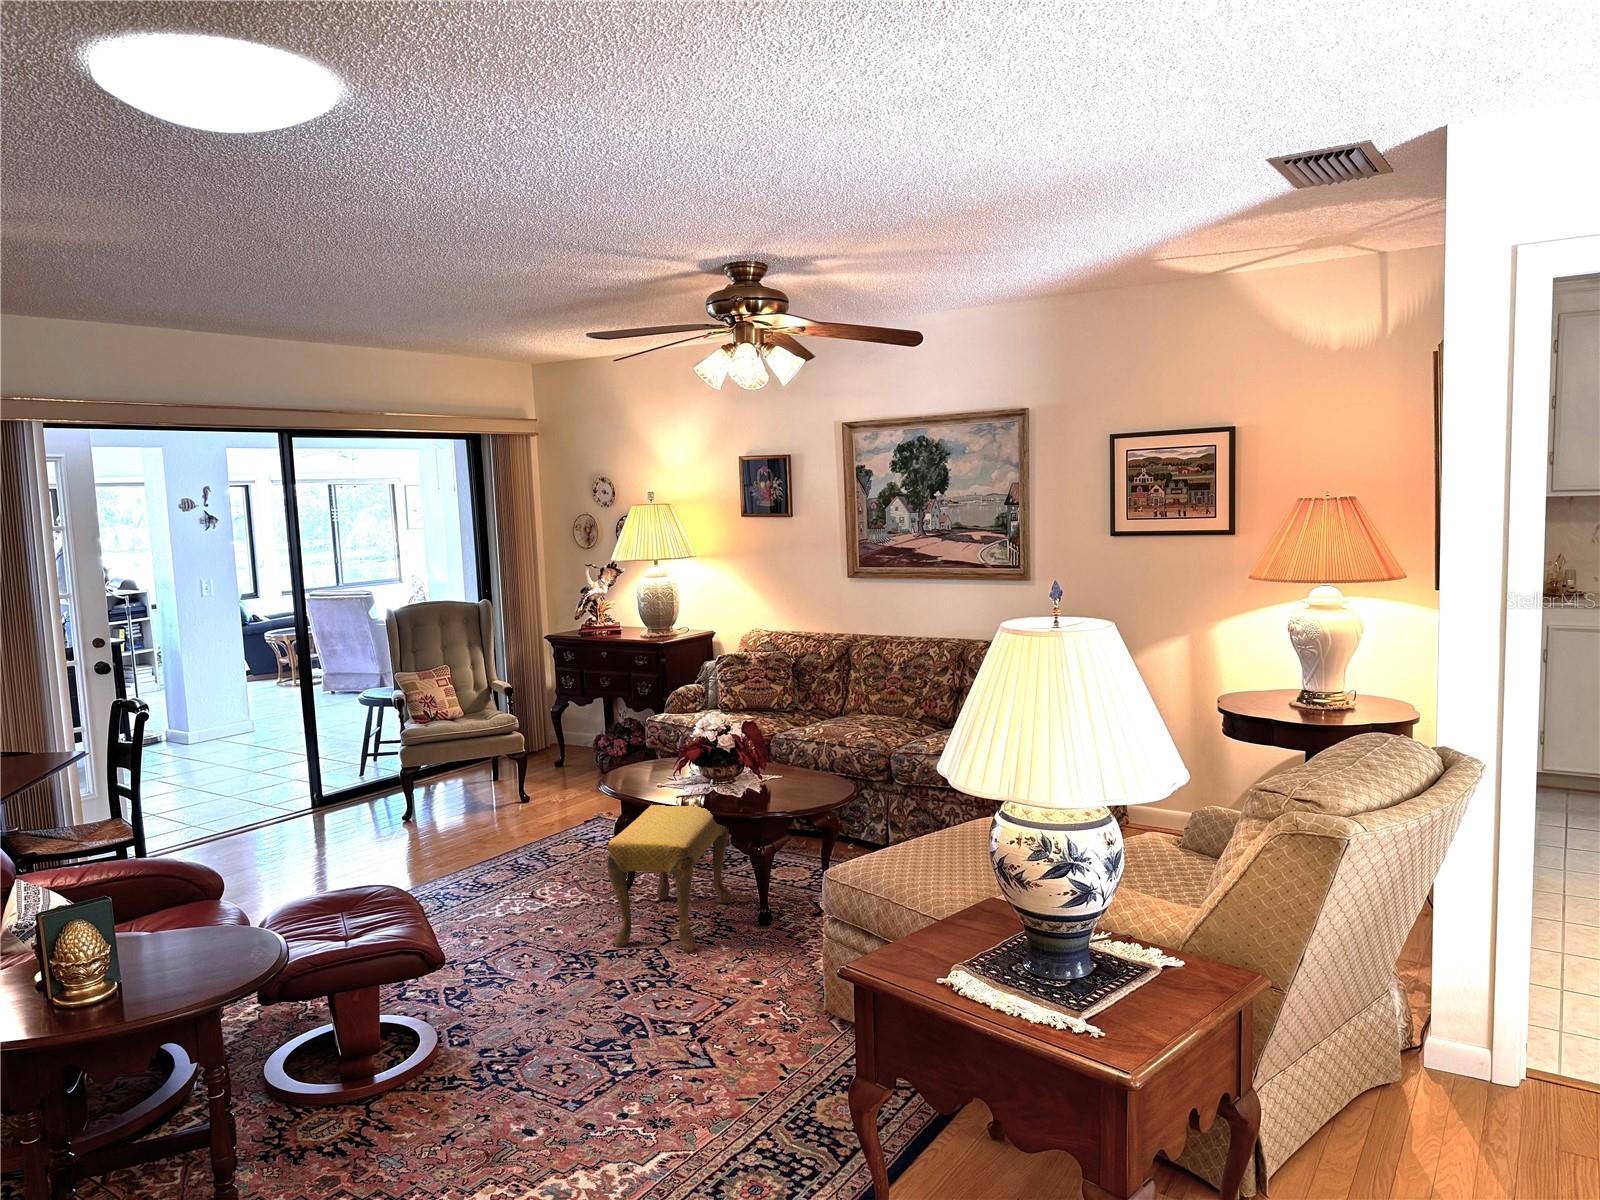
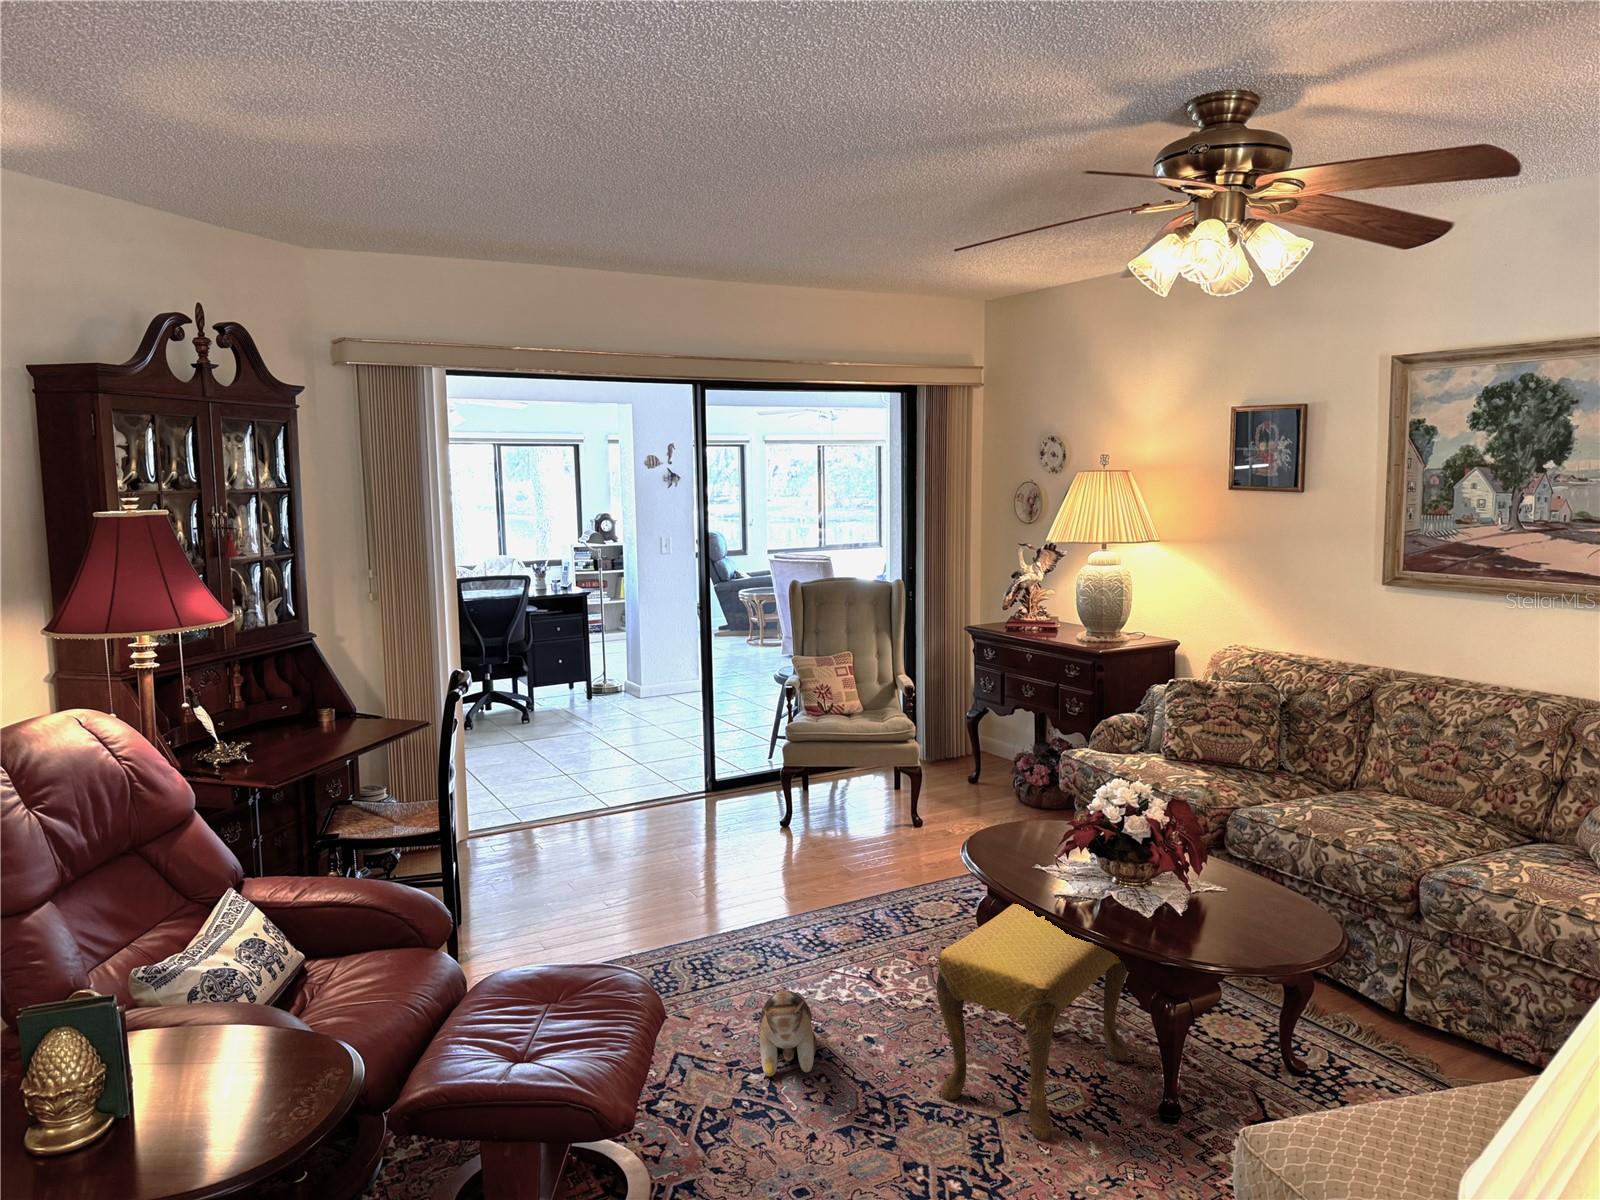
plush toy: none [469,893,516,963] -> present [760,989,816,1077]

